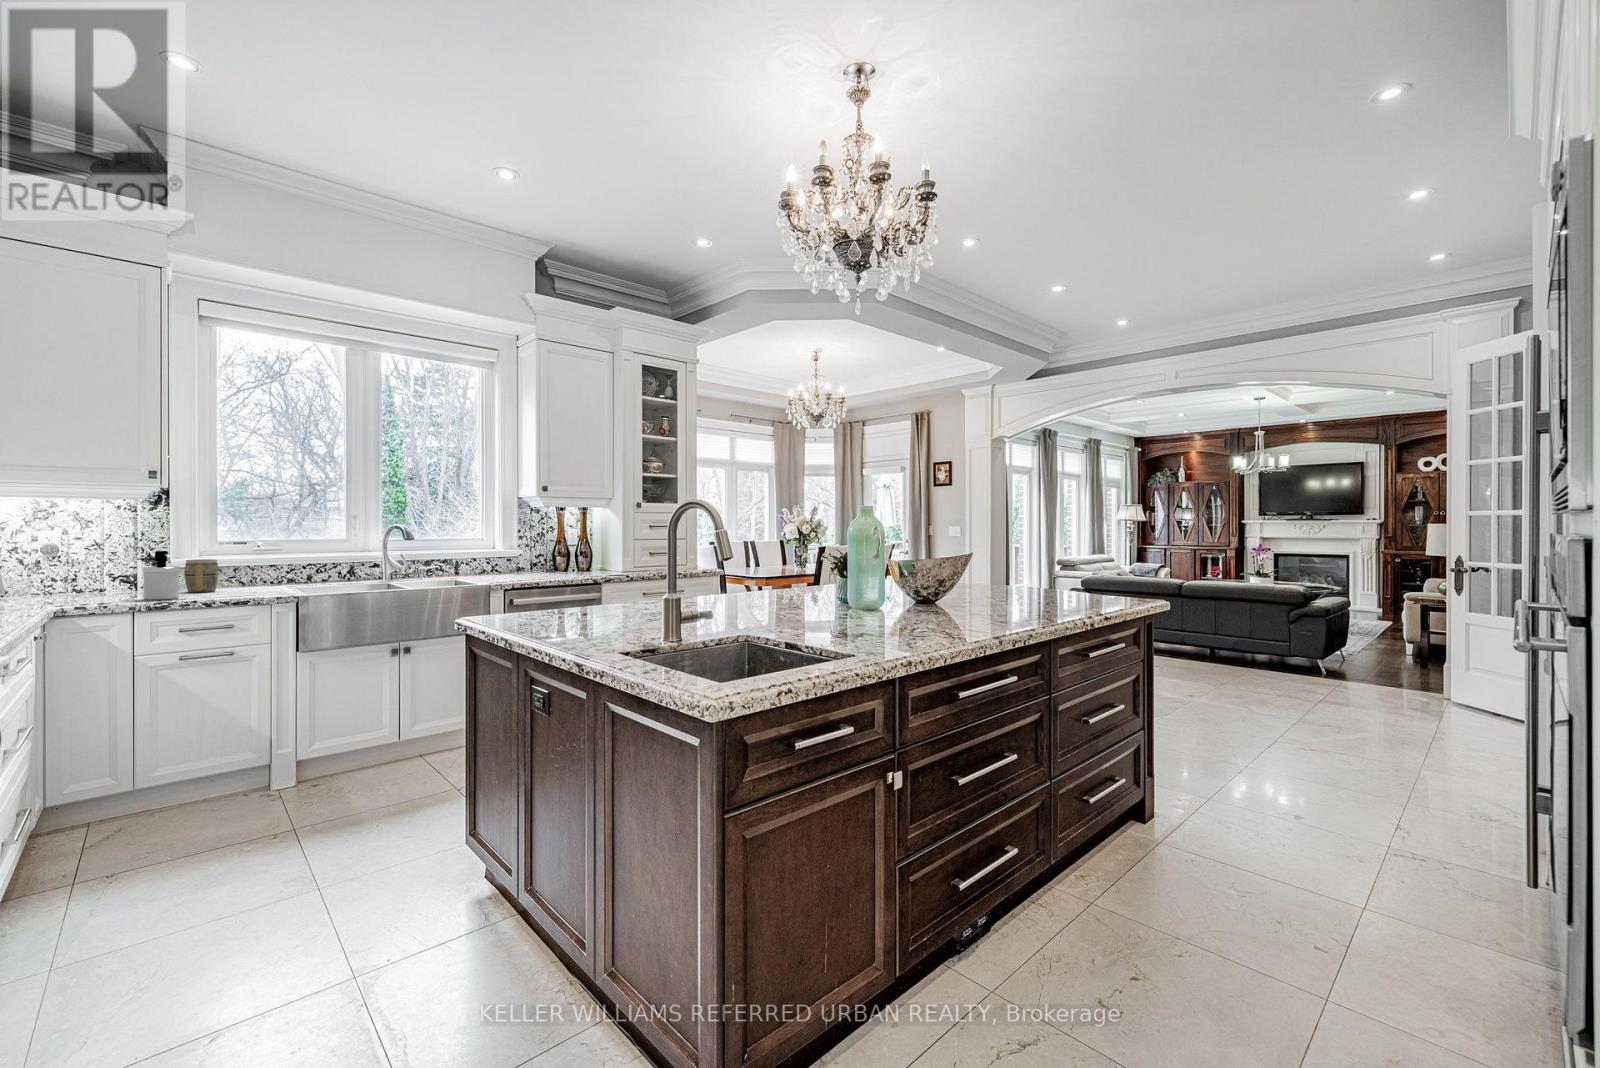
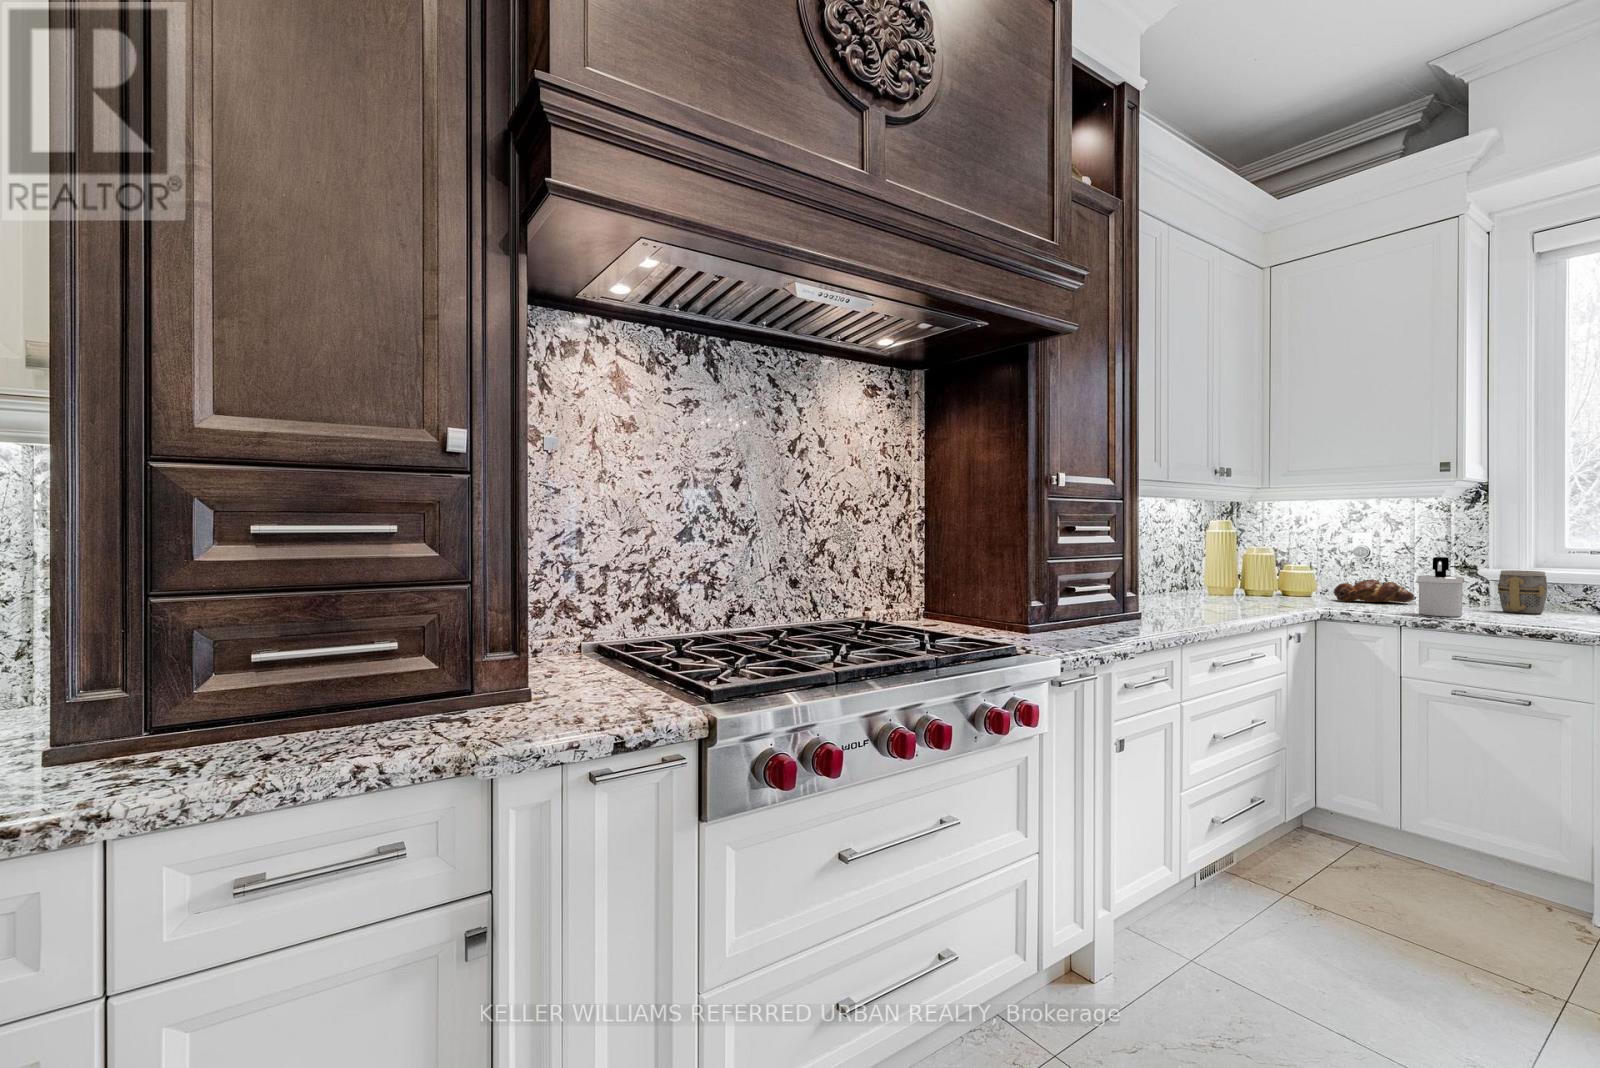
bread loaf: none [32,575,112,598] -> present [1334,580,1414,602]

